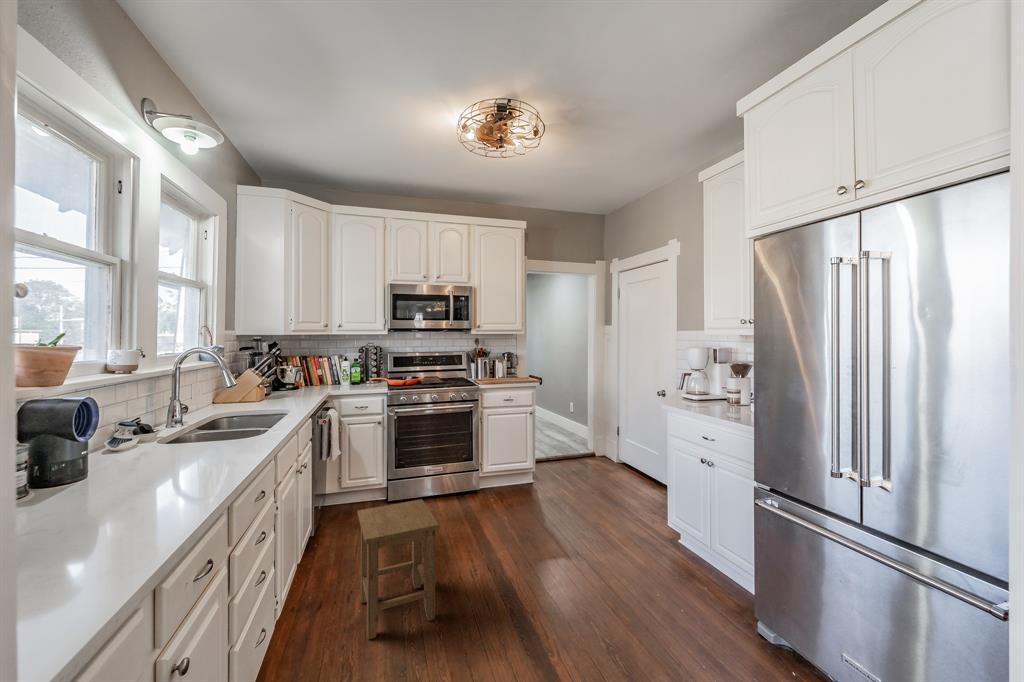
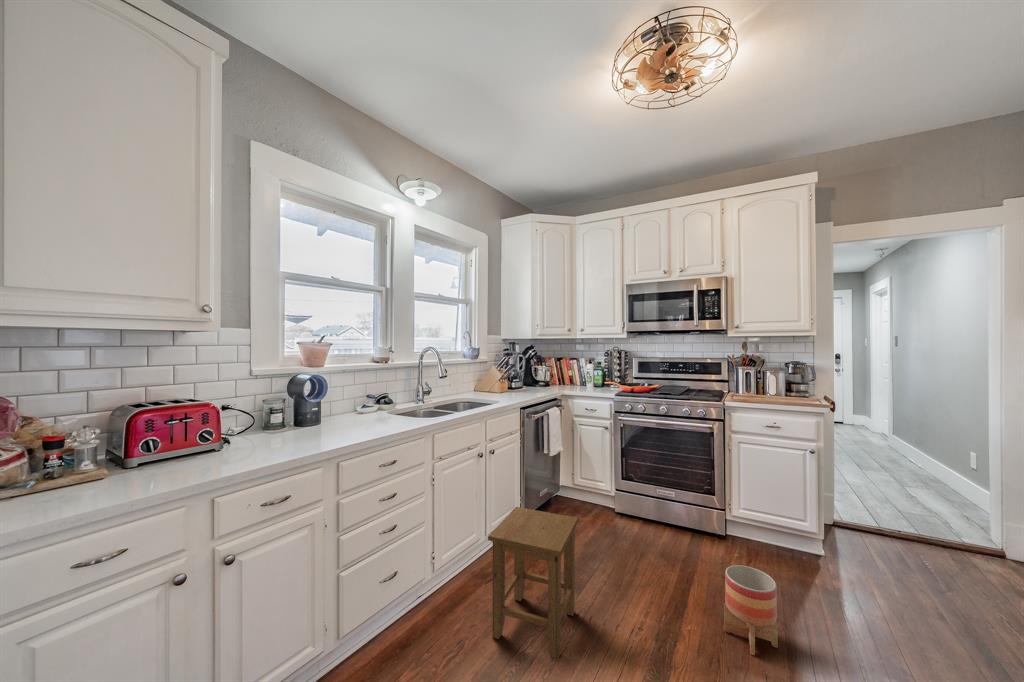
planter: none [516,495,546,549] -> present [724,565,778,655]

